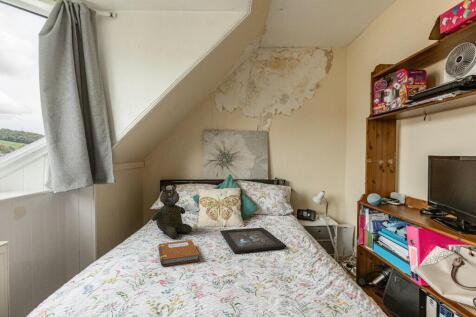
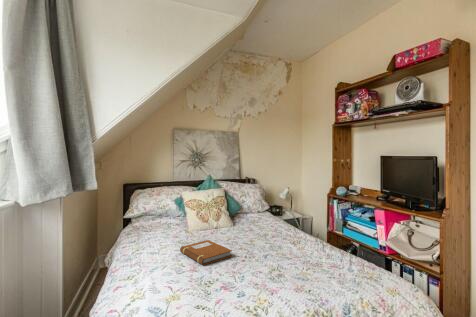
teddy bear: present [151,185,192,238] -> none [156,187,196,241]
tray: present [220,228,286,254] -> none [222,224,292,247]

